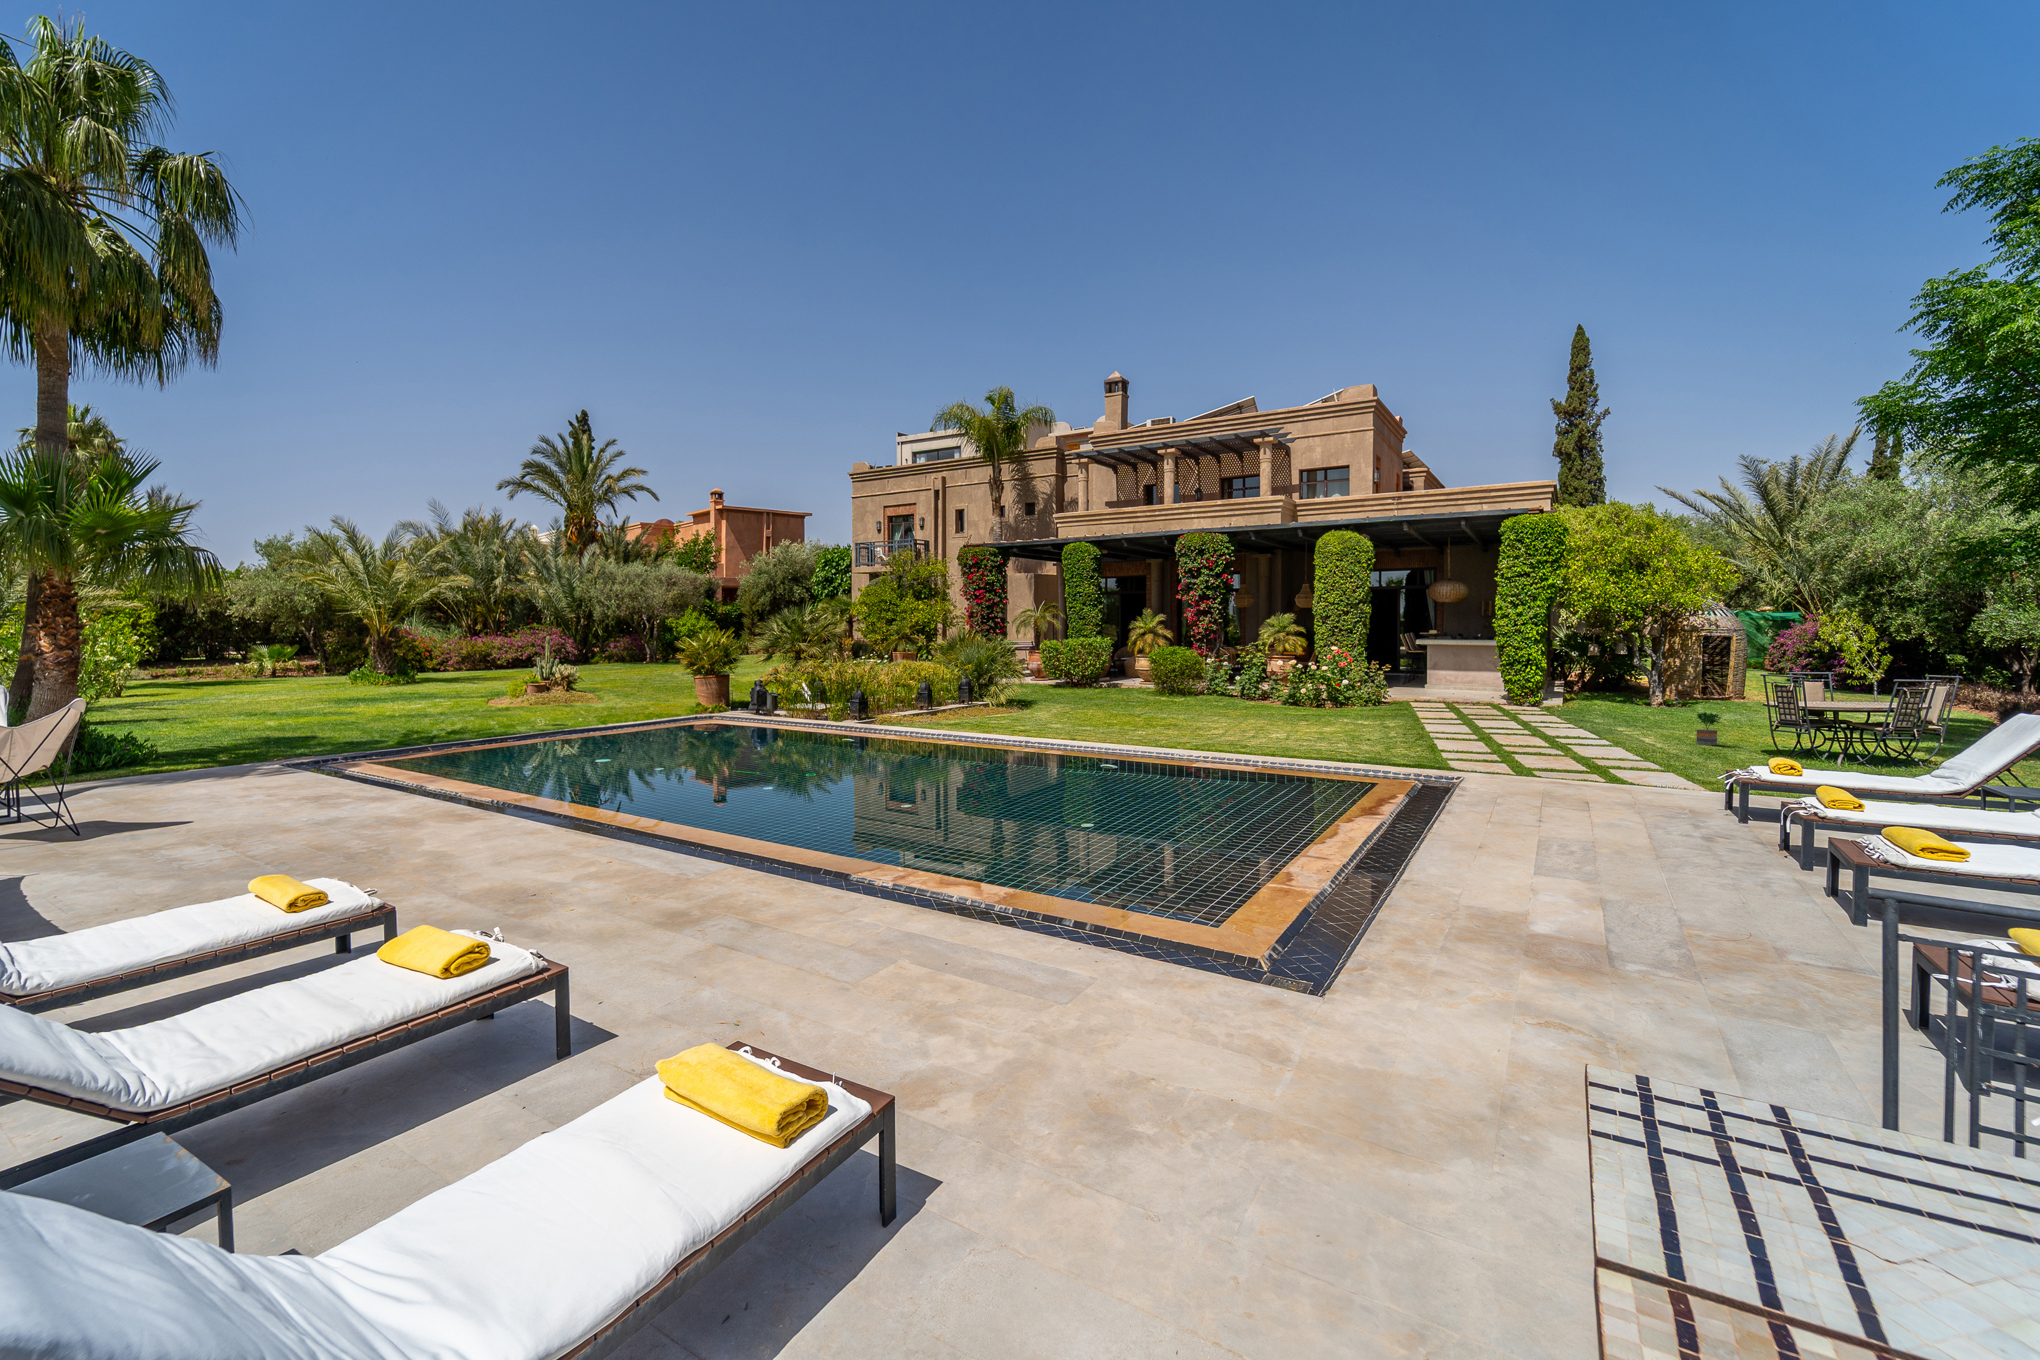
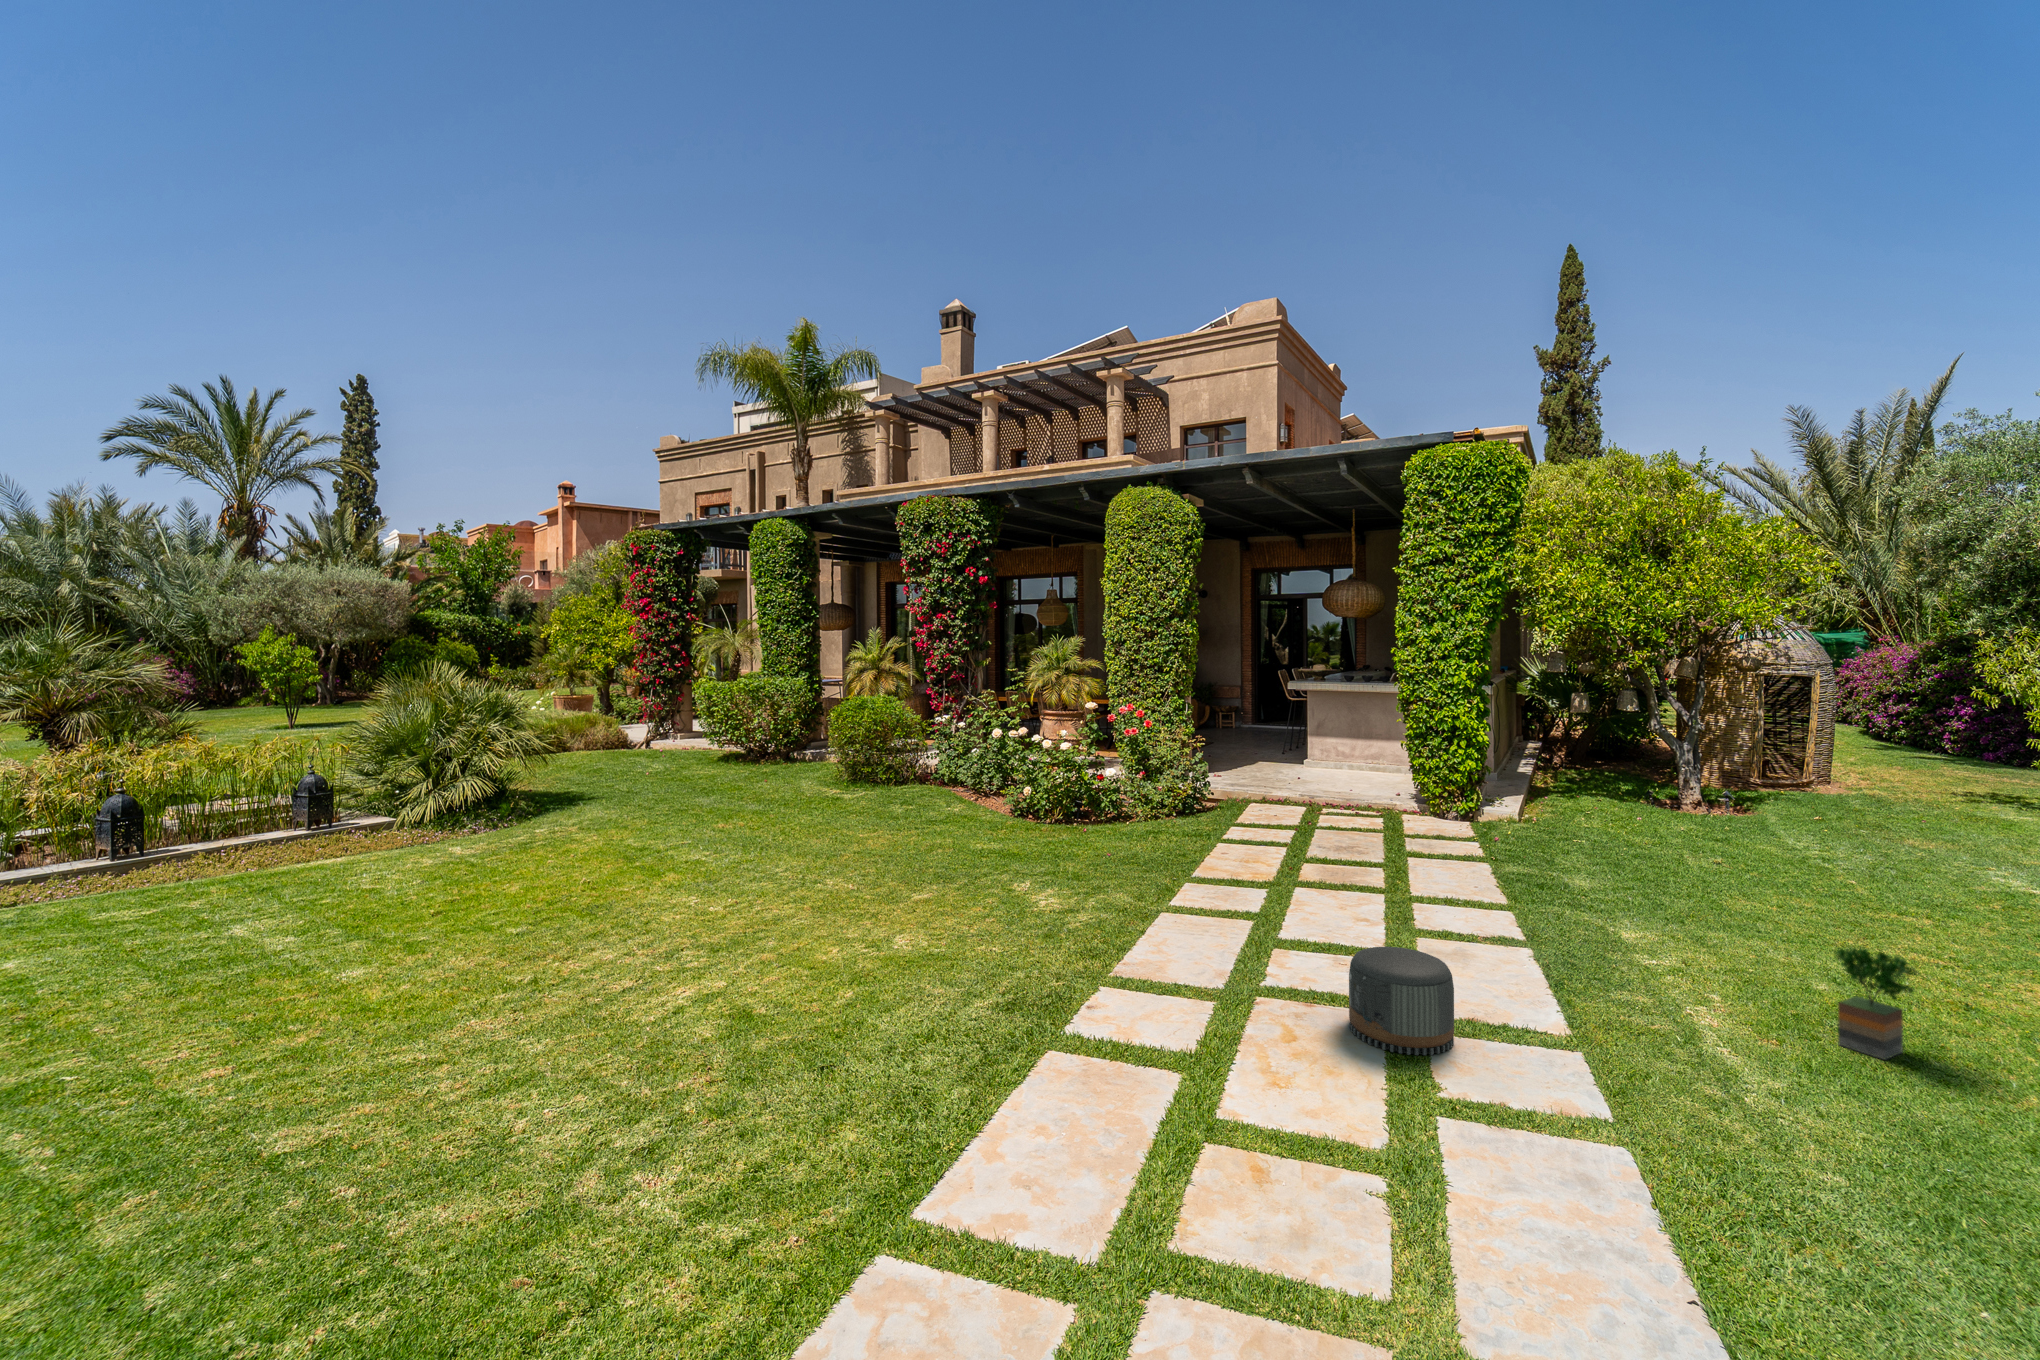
pouf: none [1529,716,1567,744] -> present [1349,947,1454,1055]

